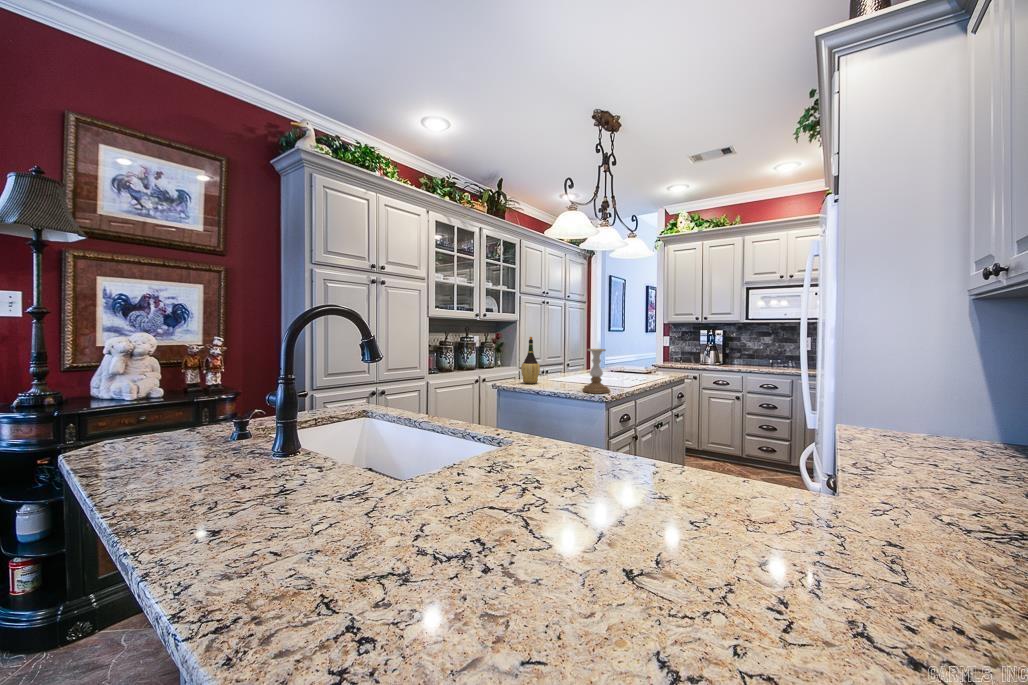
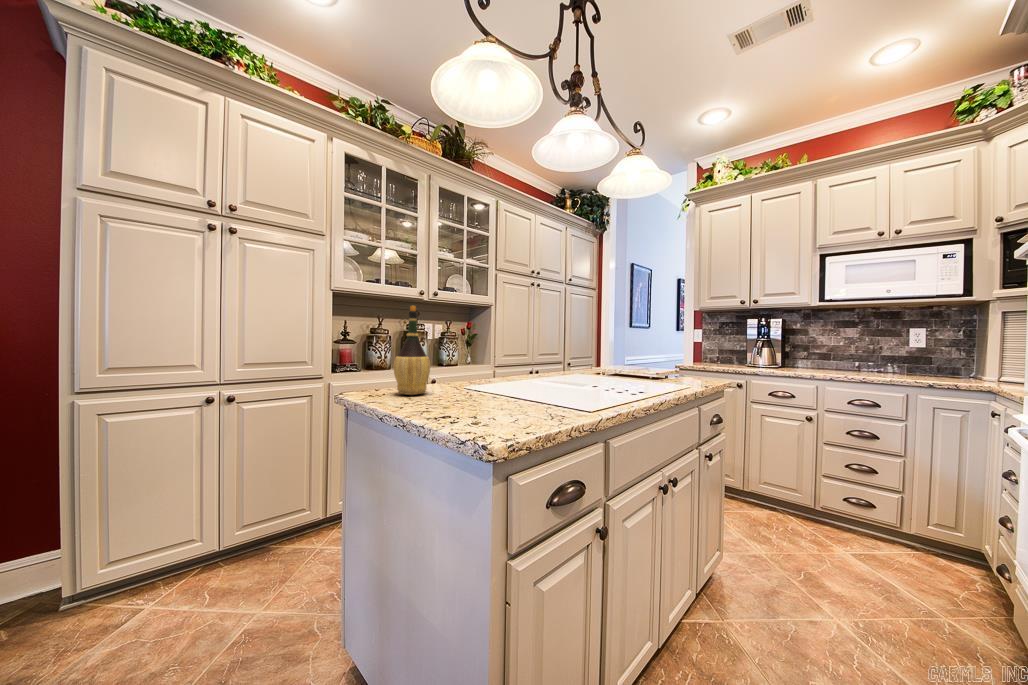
candle holder: present [582,349,610,394] -> none [466,320,525,431]

